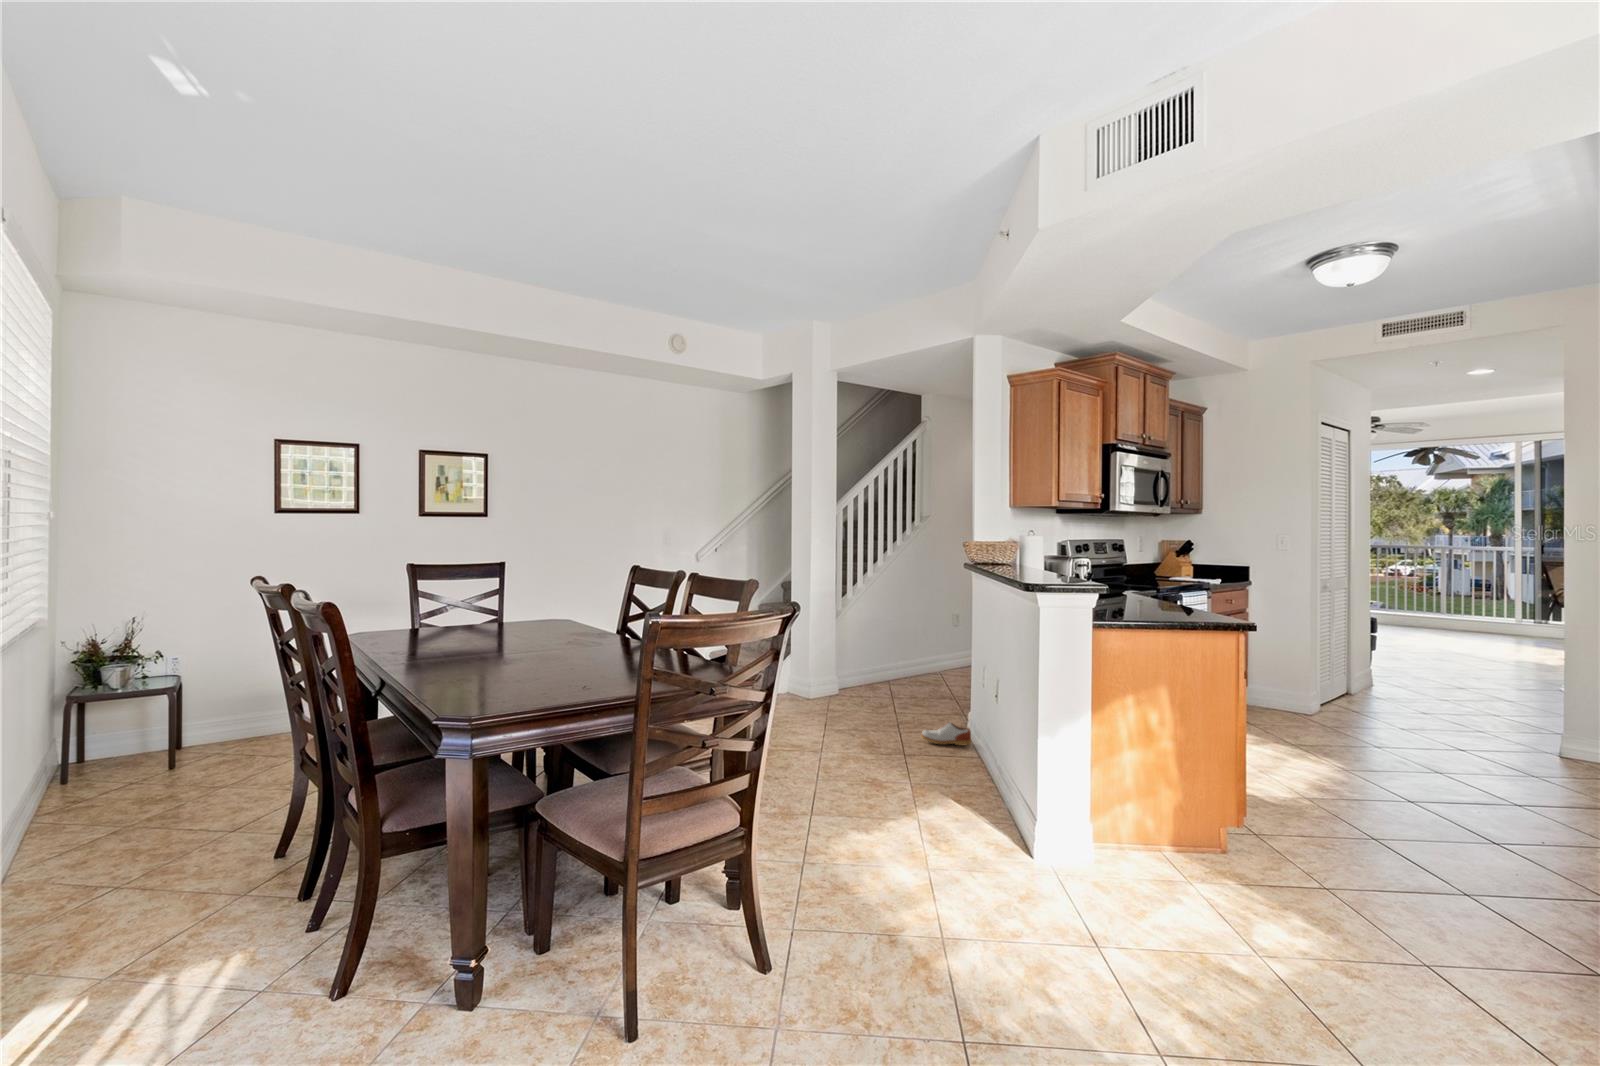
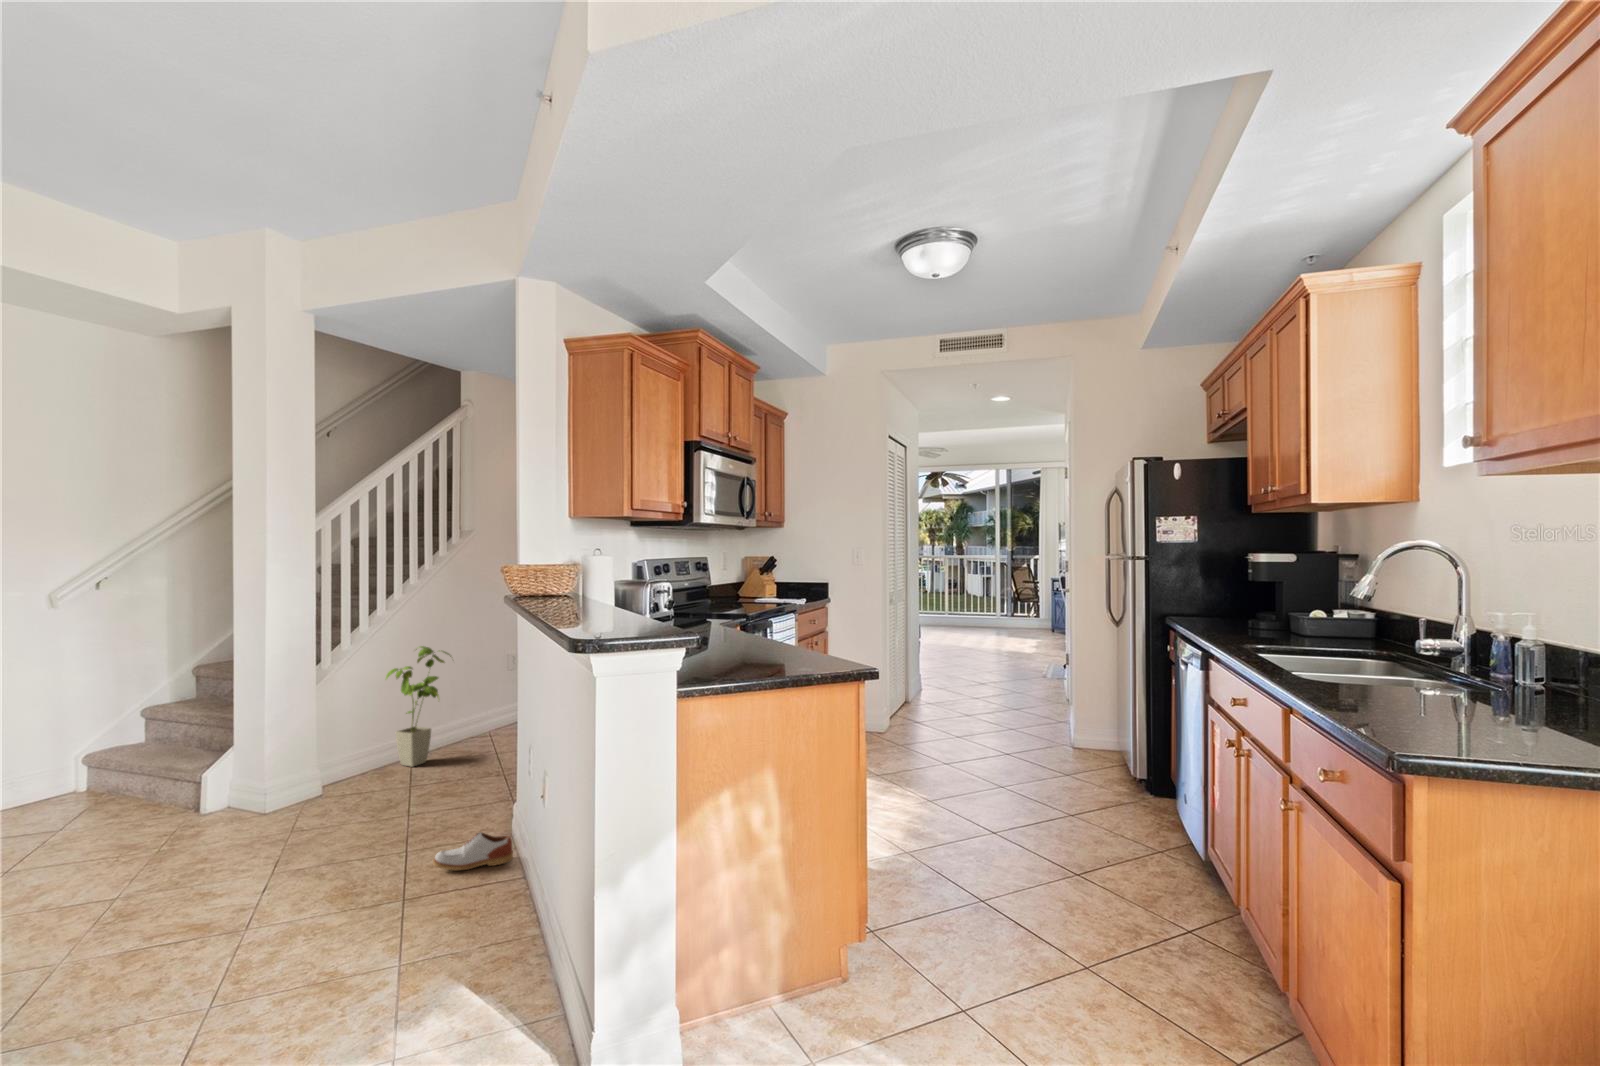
house plant: none [878,600,923,686] -> present [386,646,451,767]

